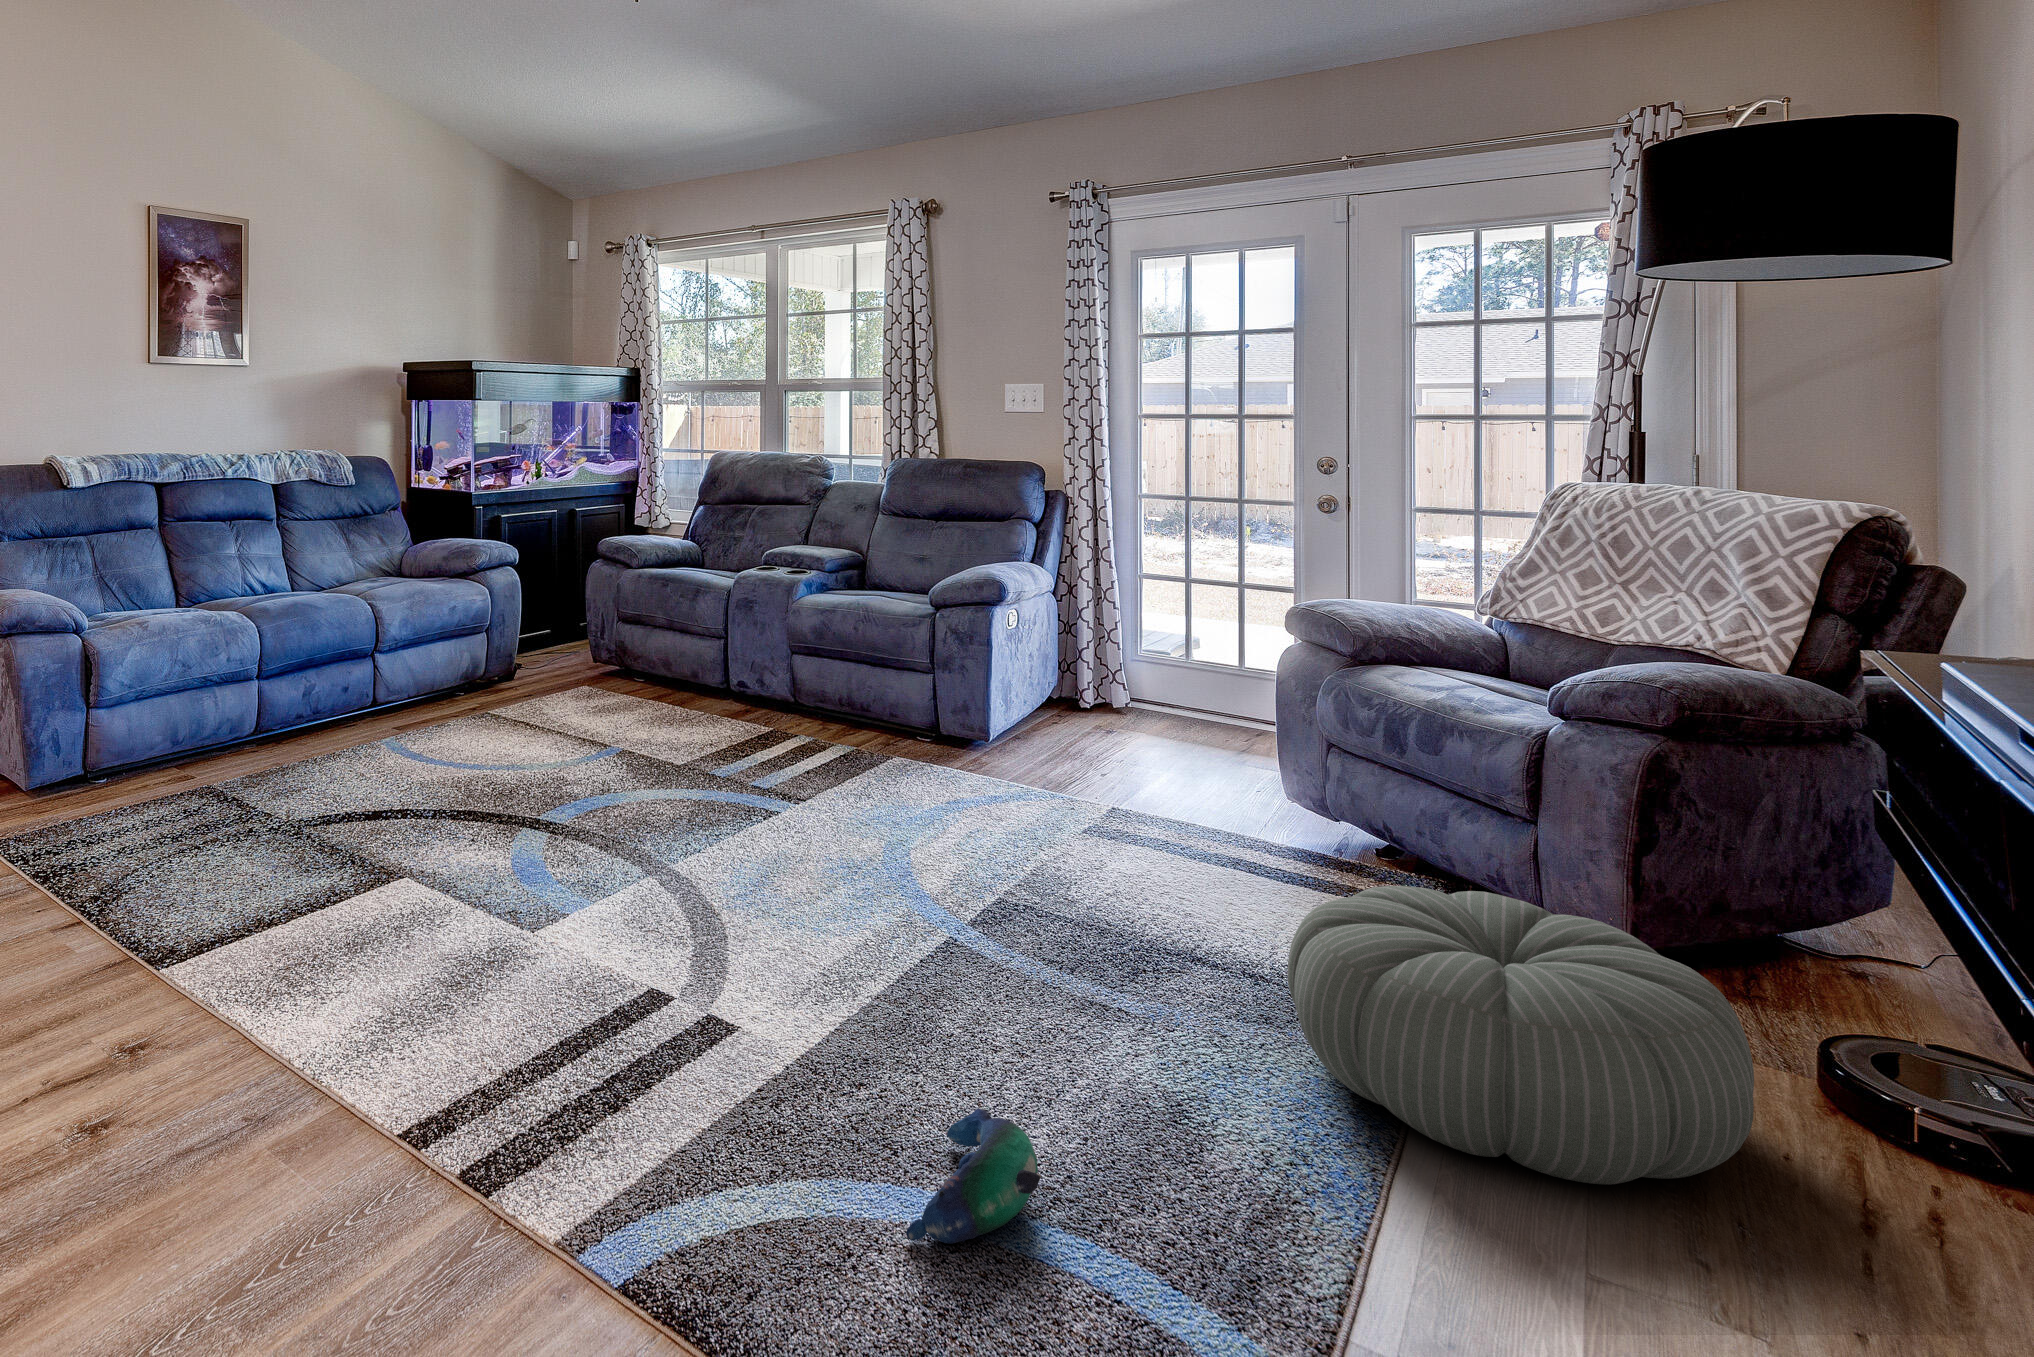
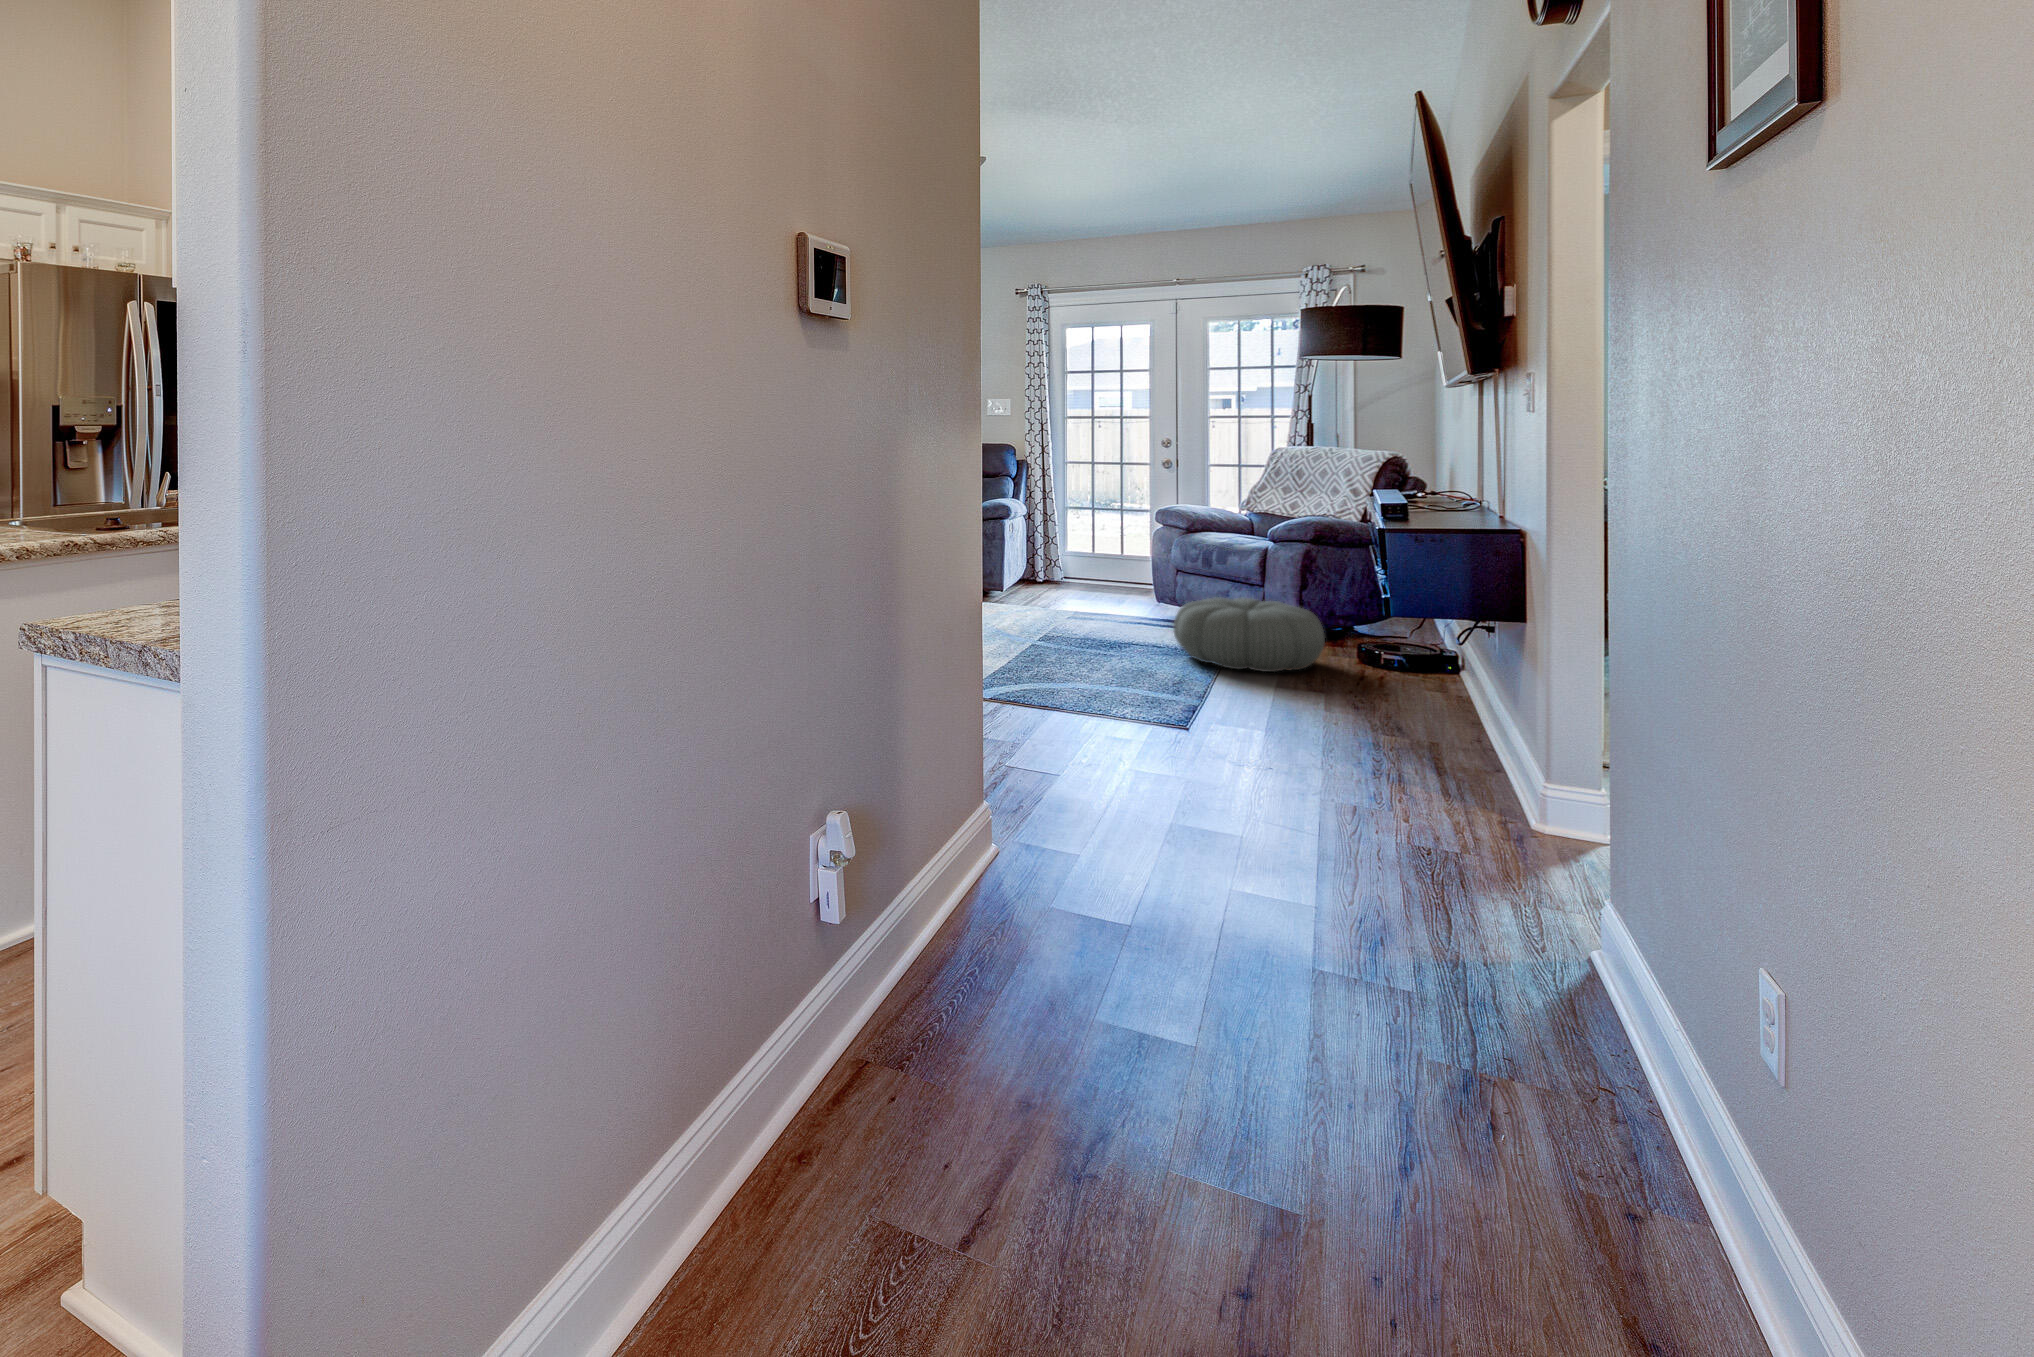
plush toy: present [906,1108,1041,1244] -> none [1069,657,1109,686]

